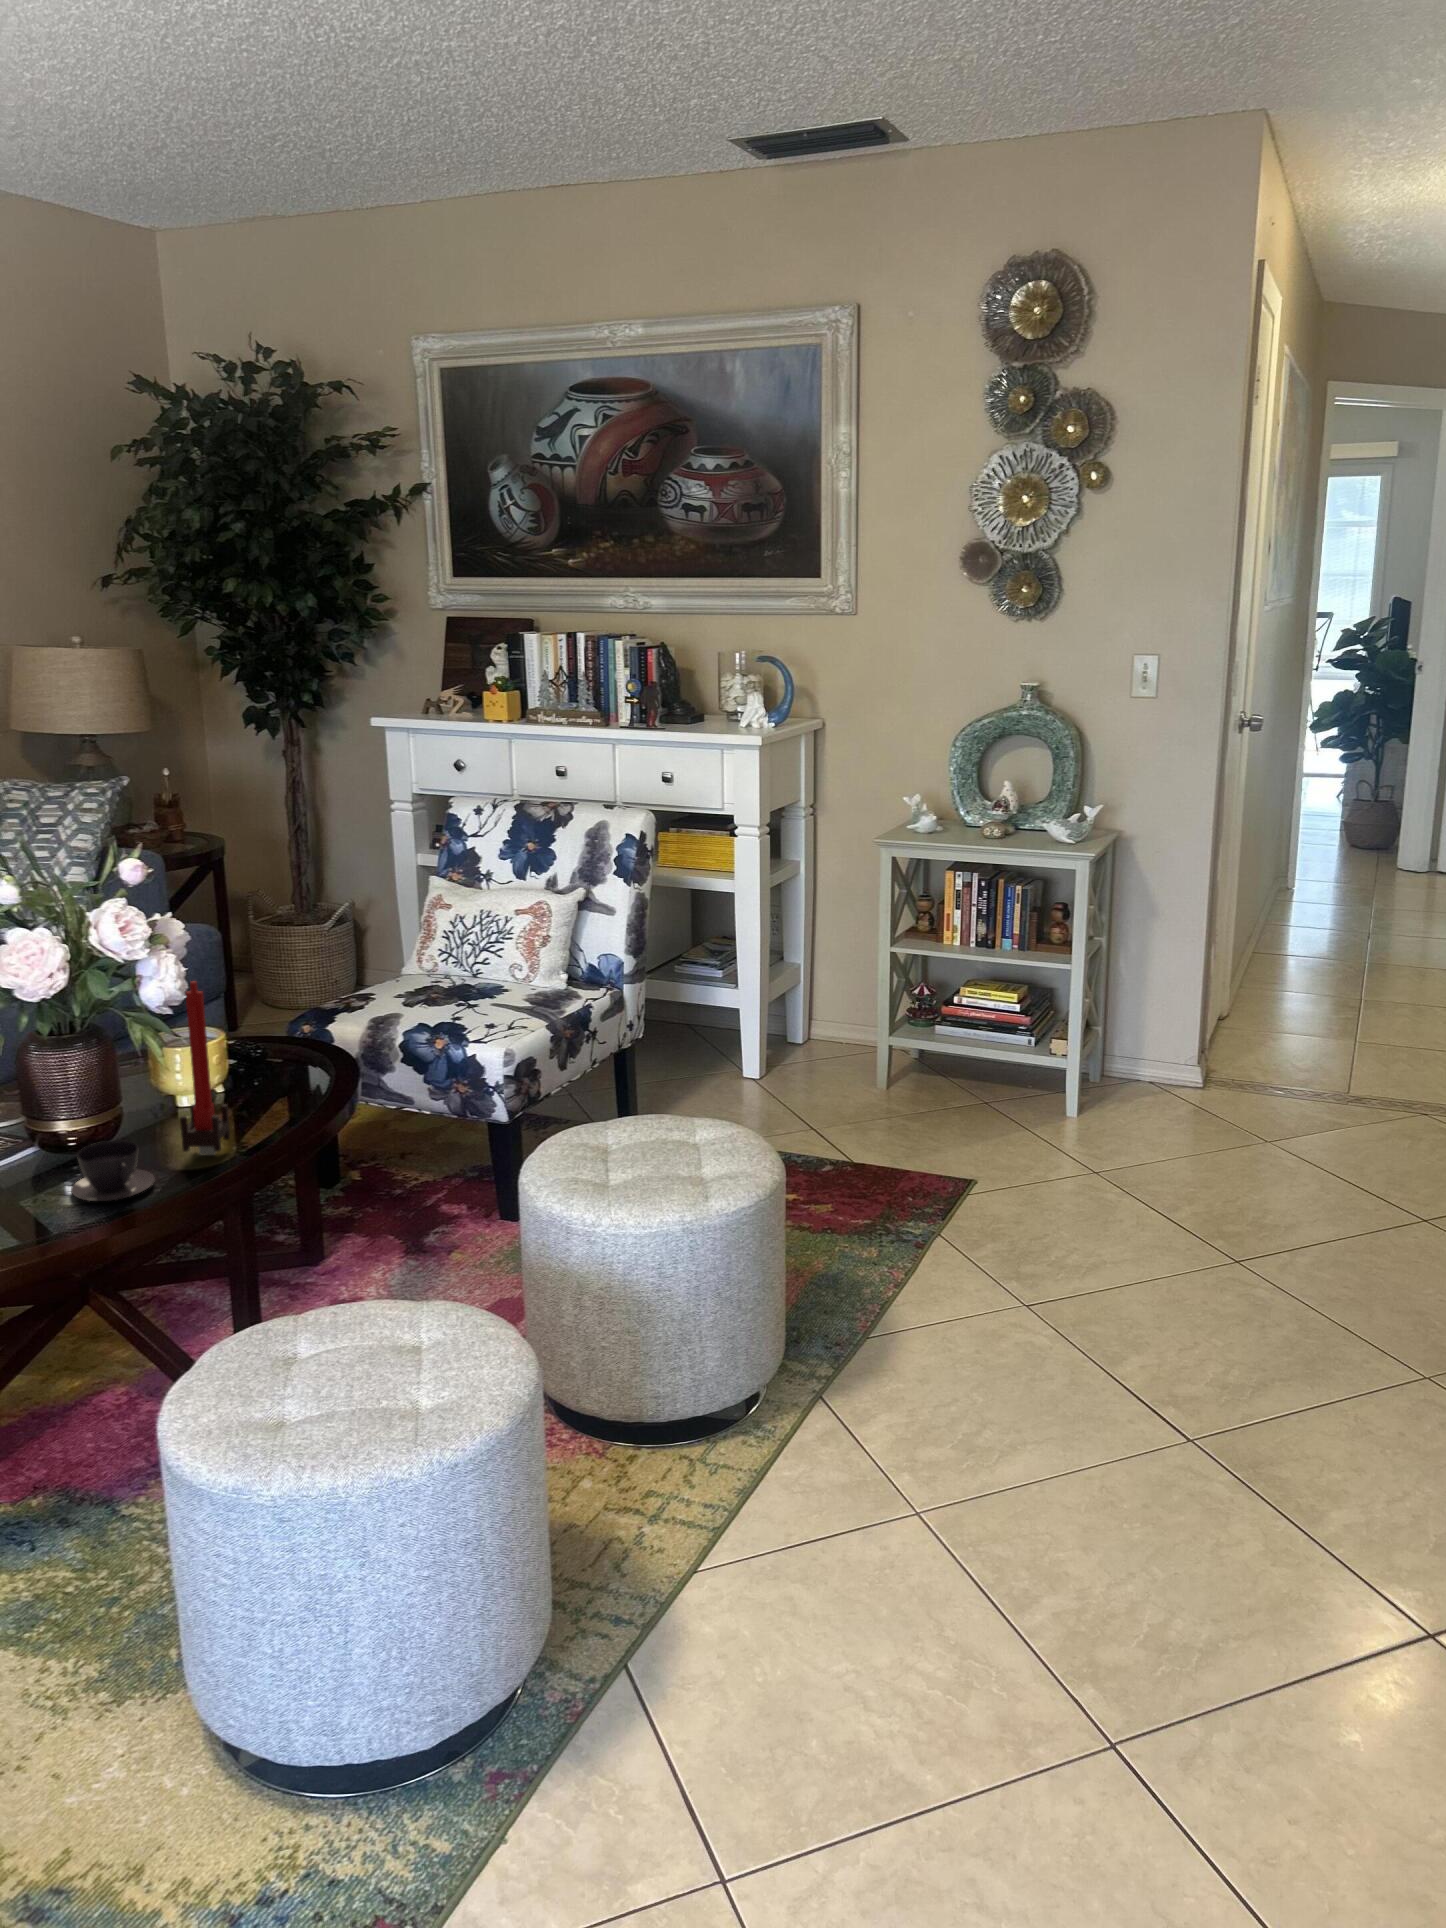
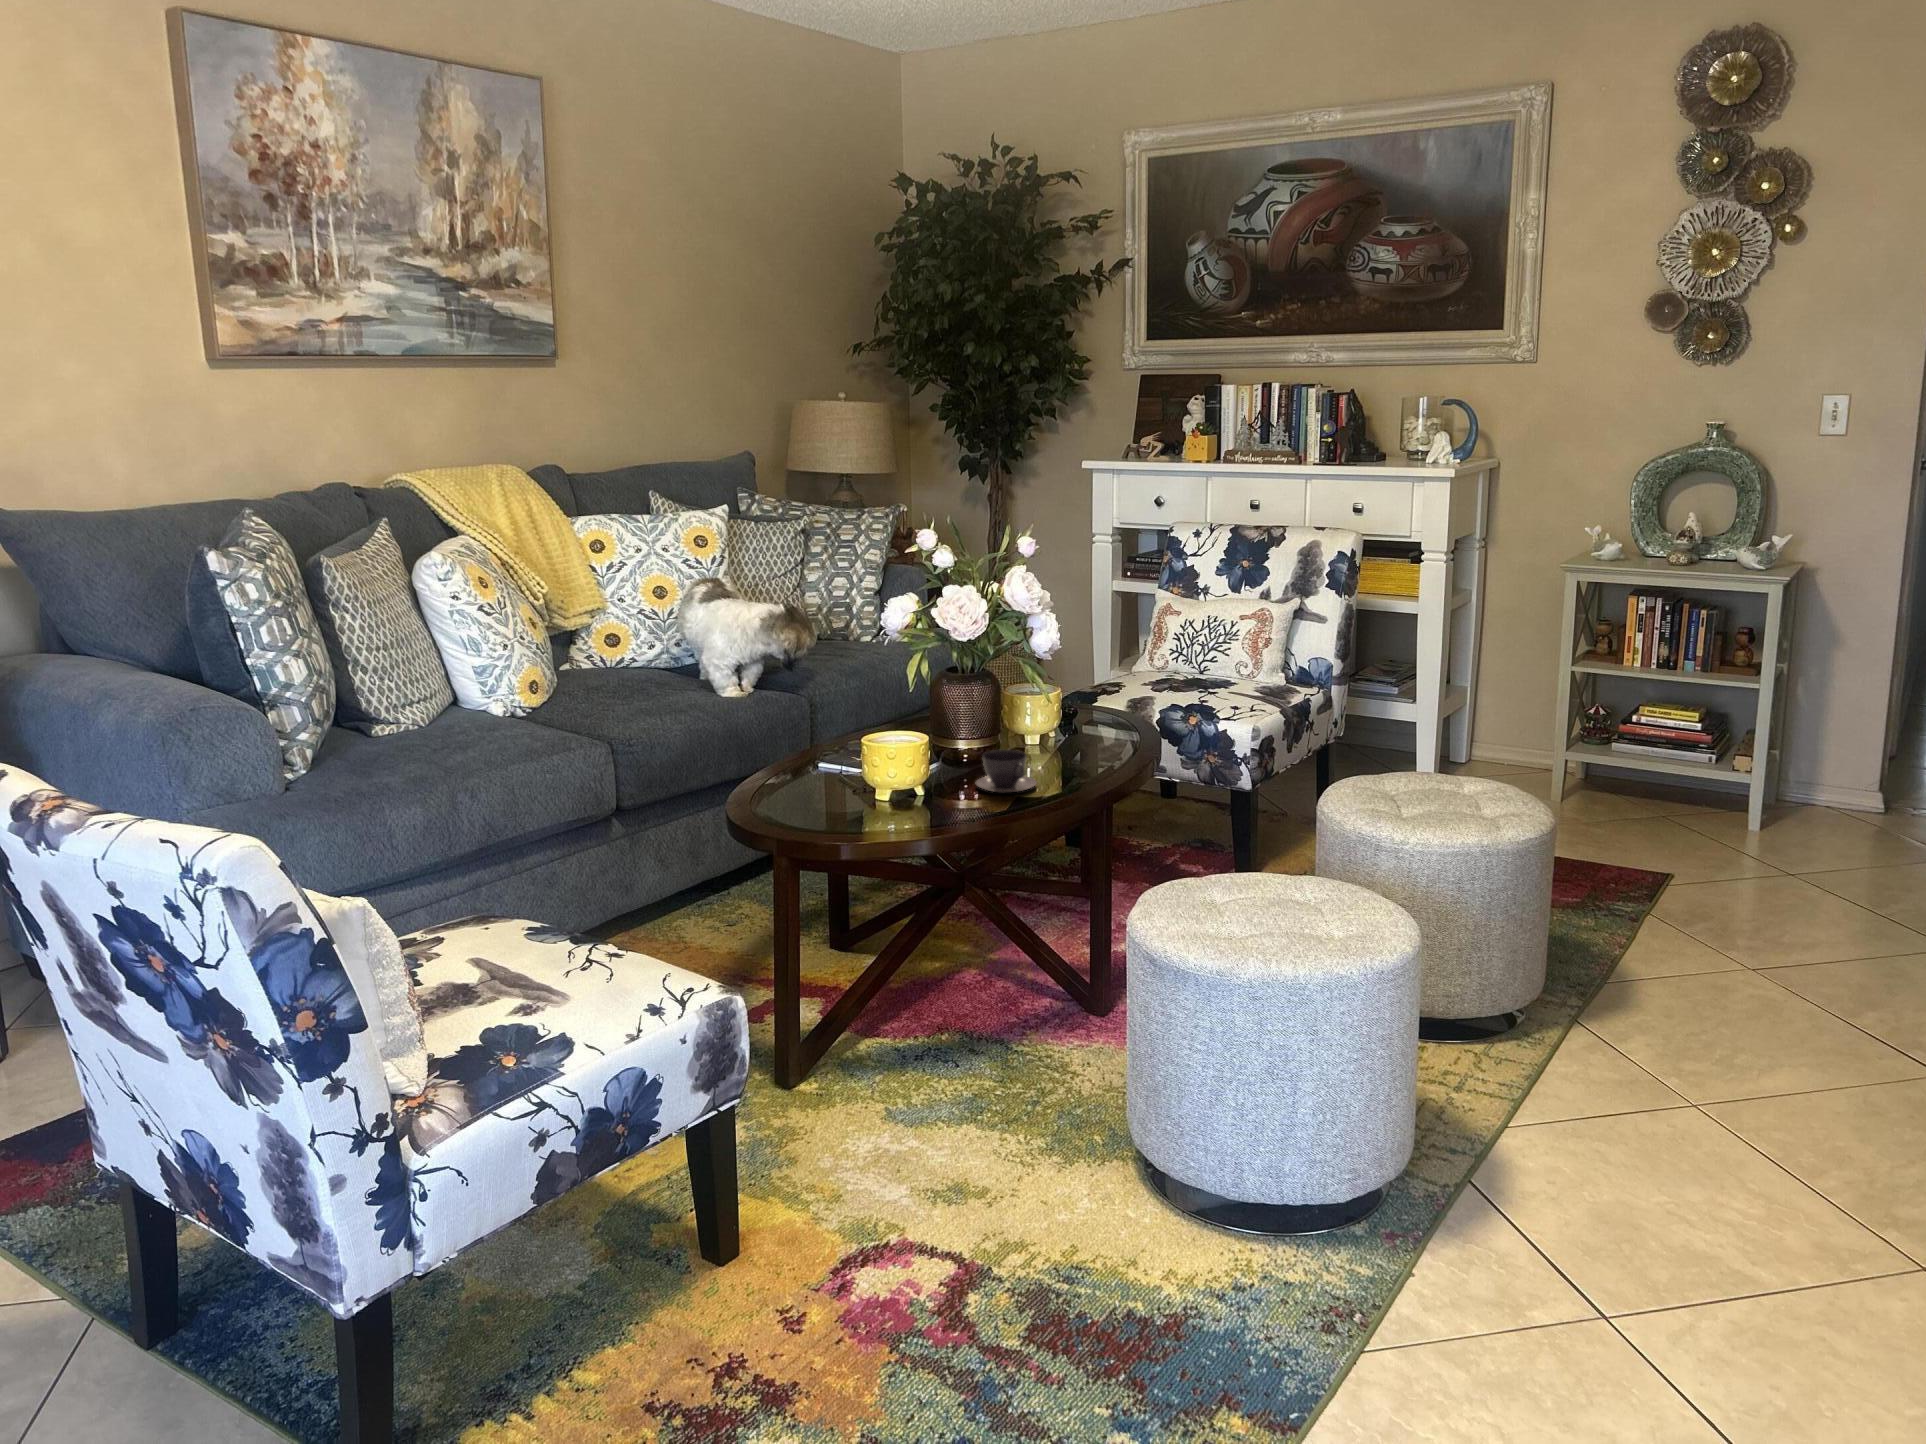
candle: present [180,981,230,1155] -> none [1049,627,1081,770]

